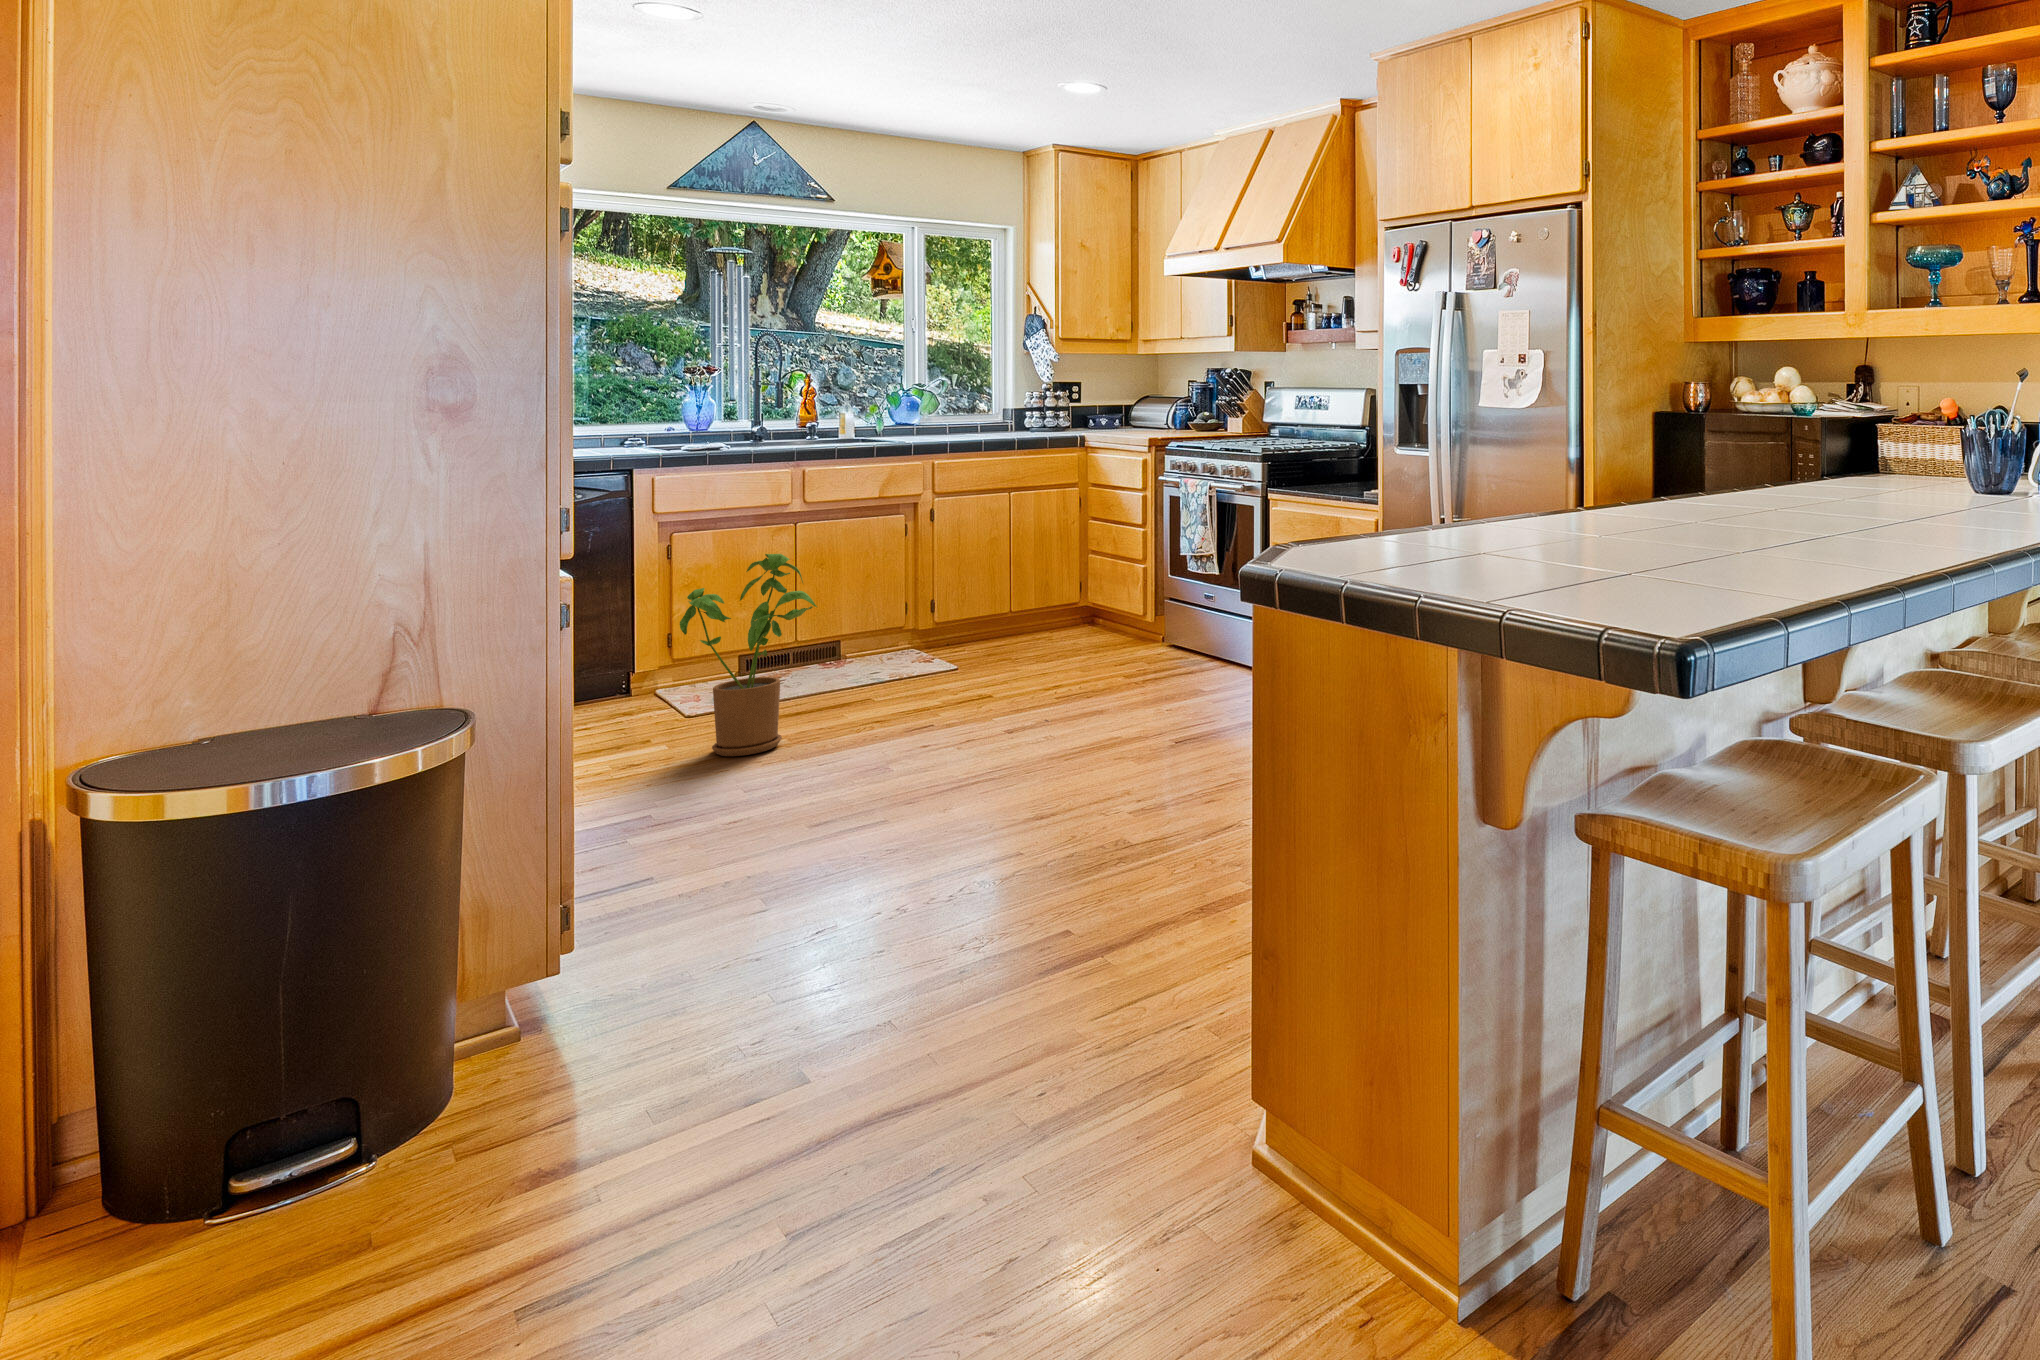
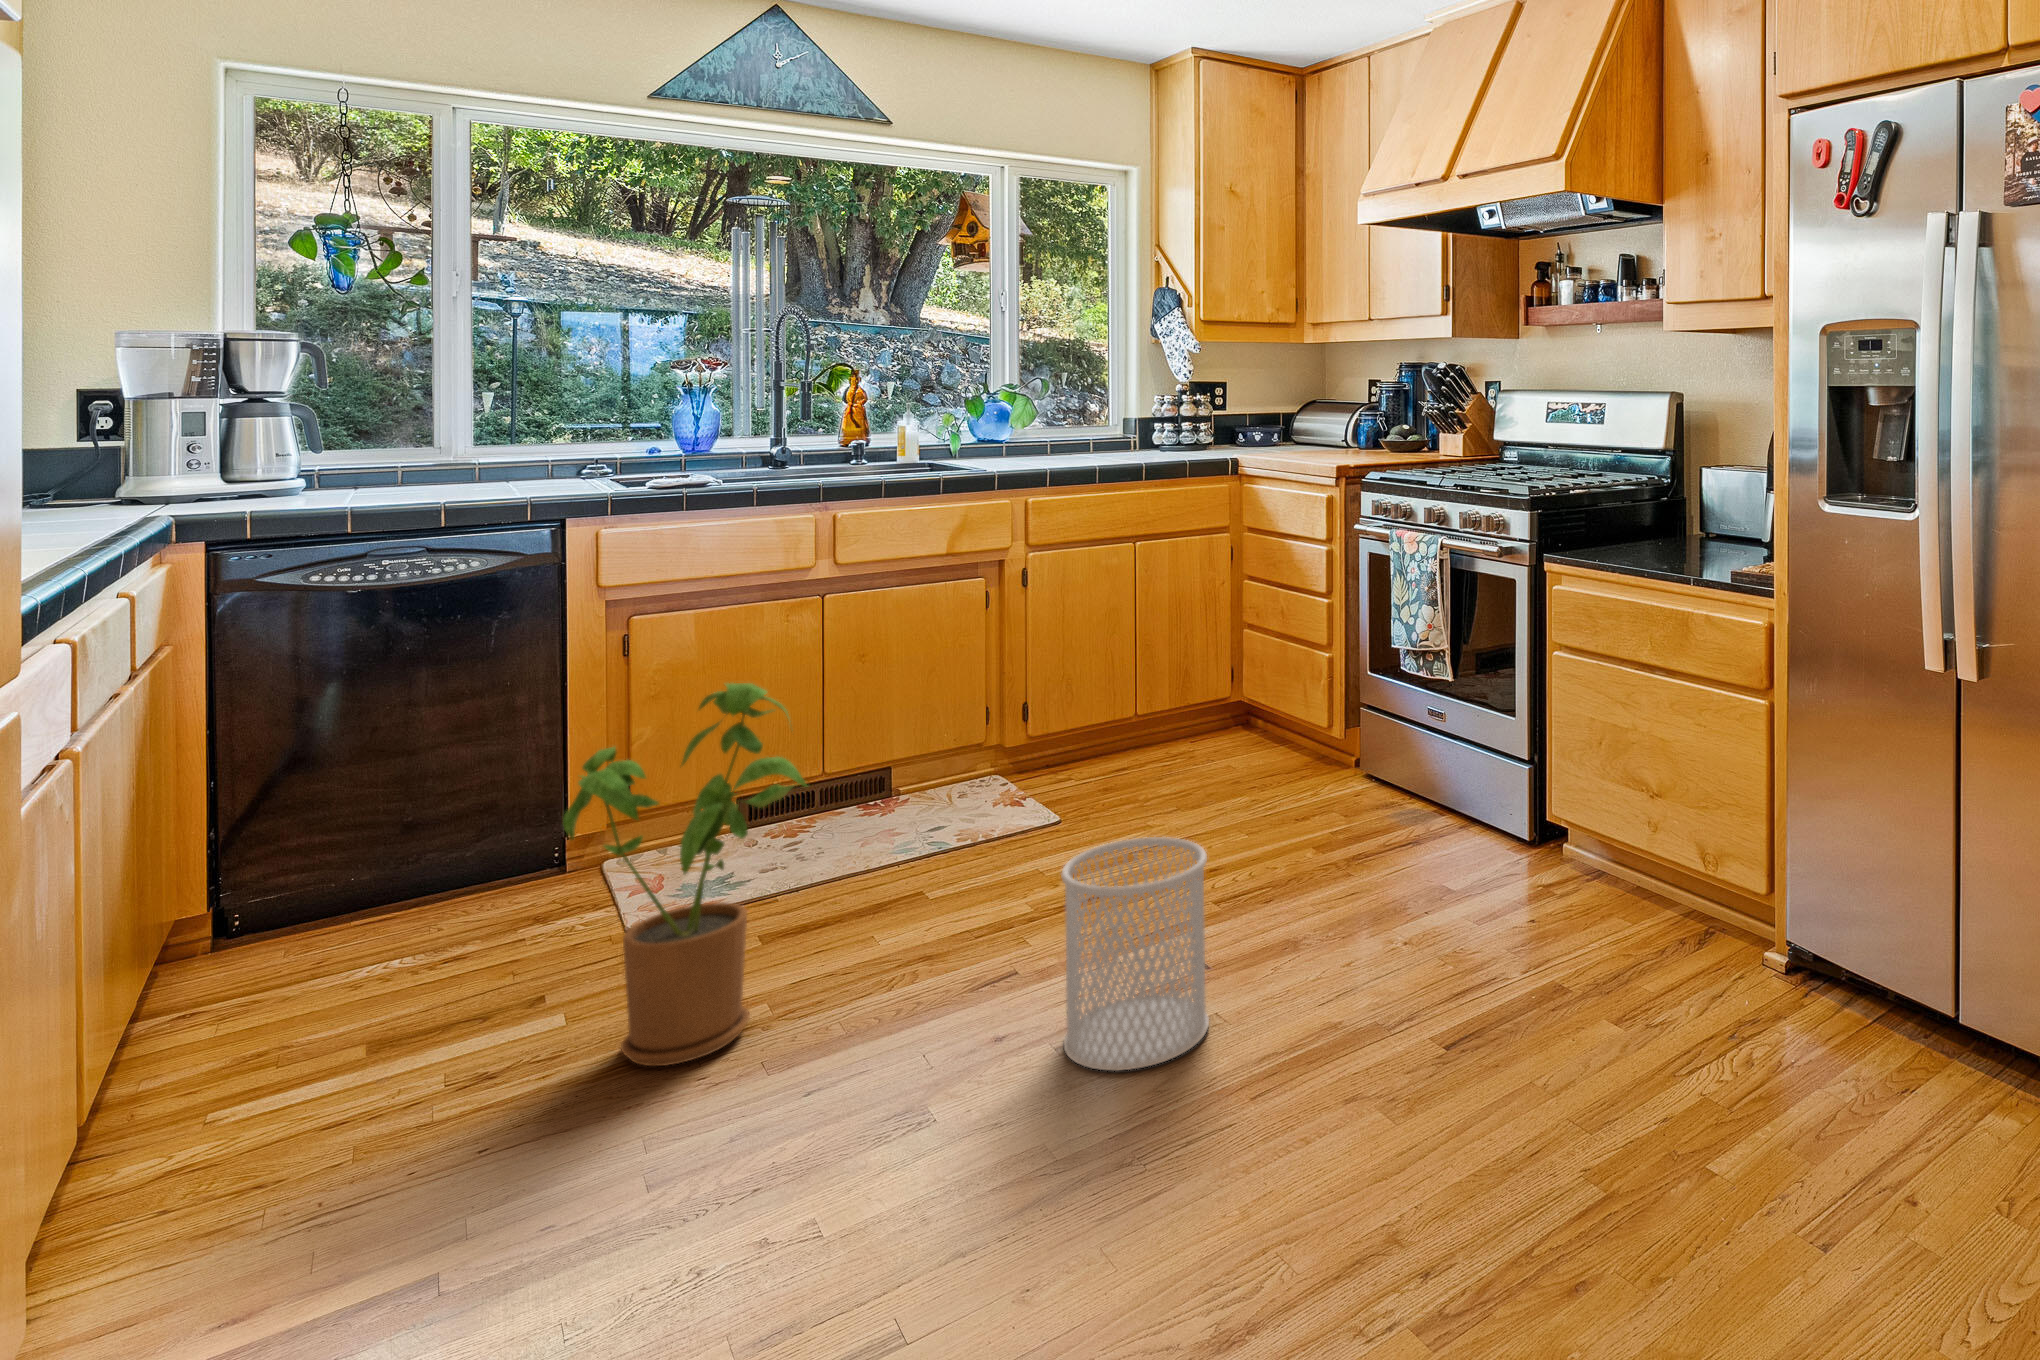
wastebasket: none [961,639,1044,751] -> present [1061,837,1209,1071]

